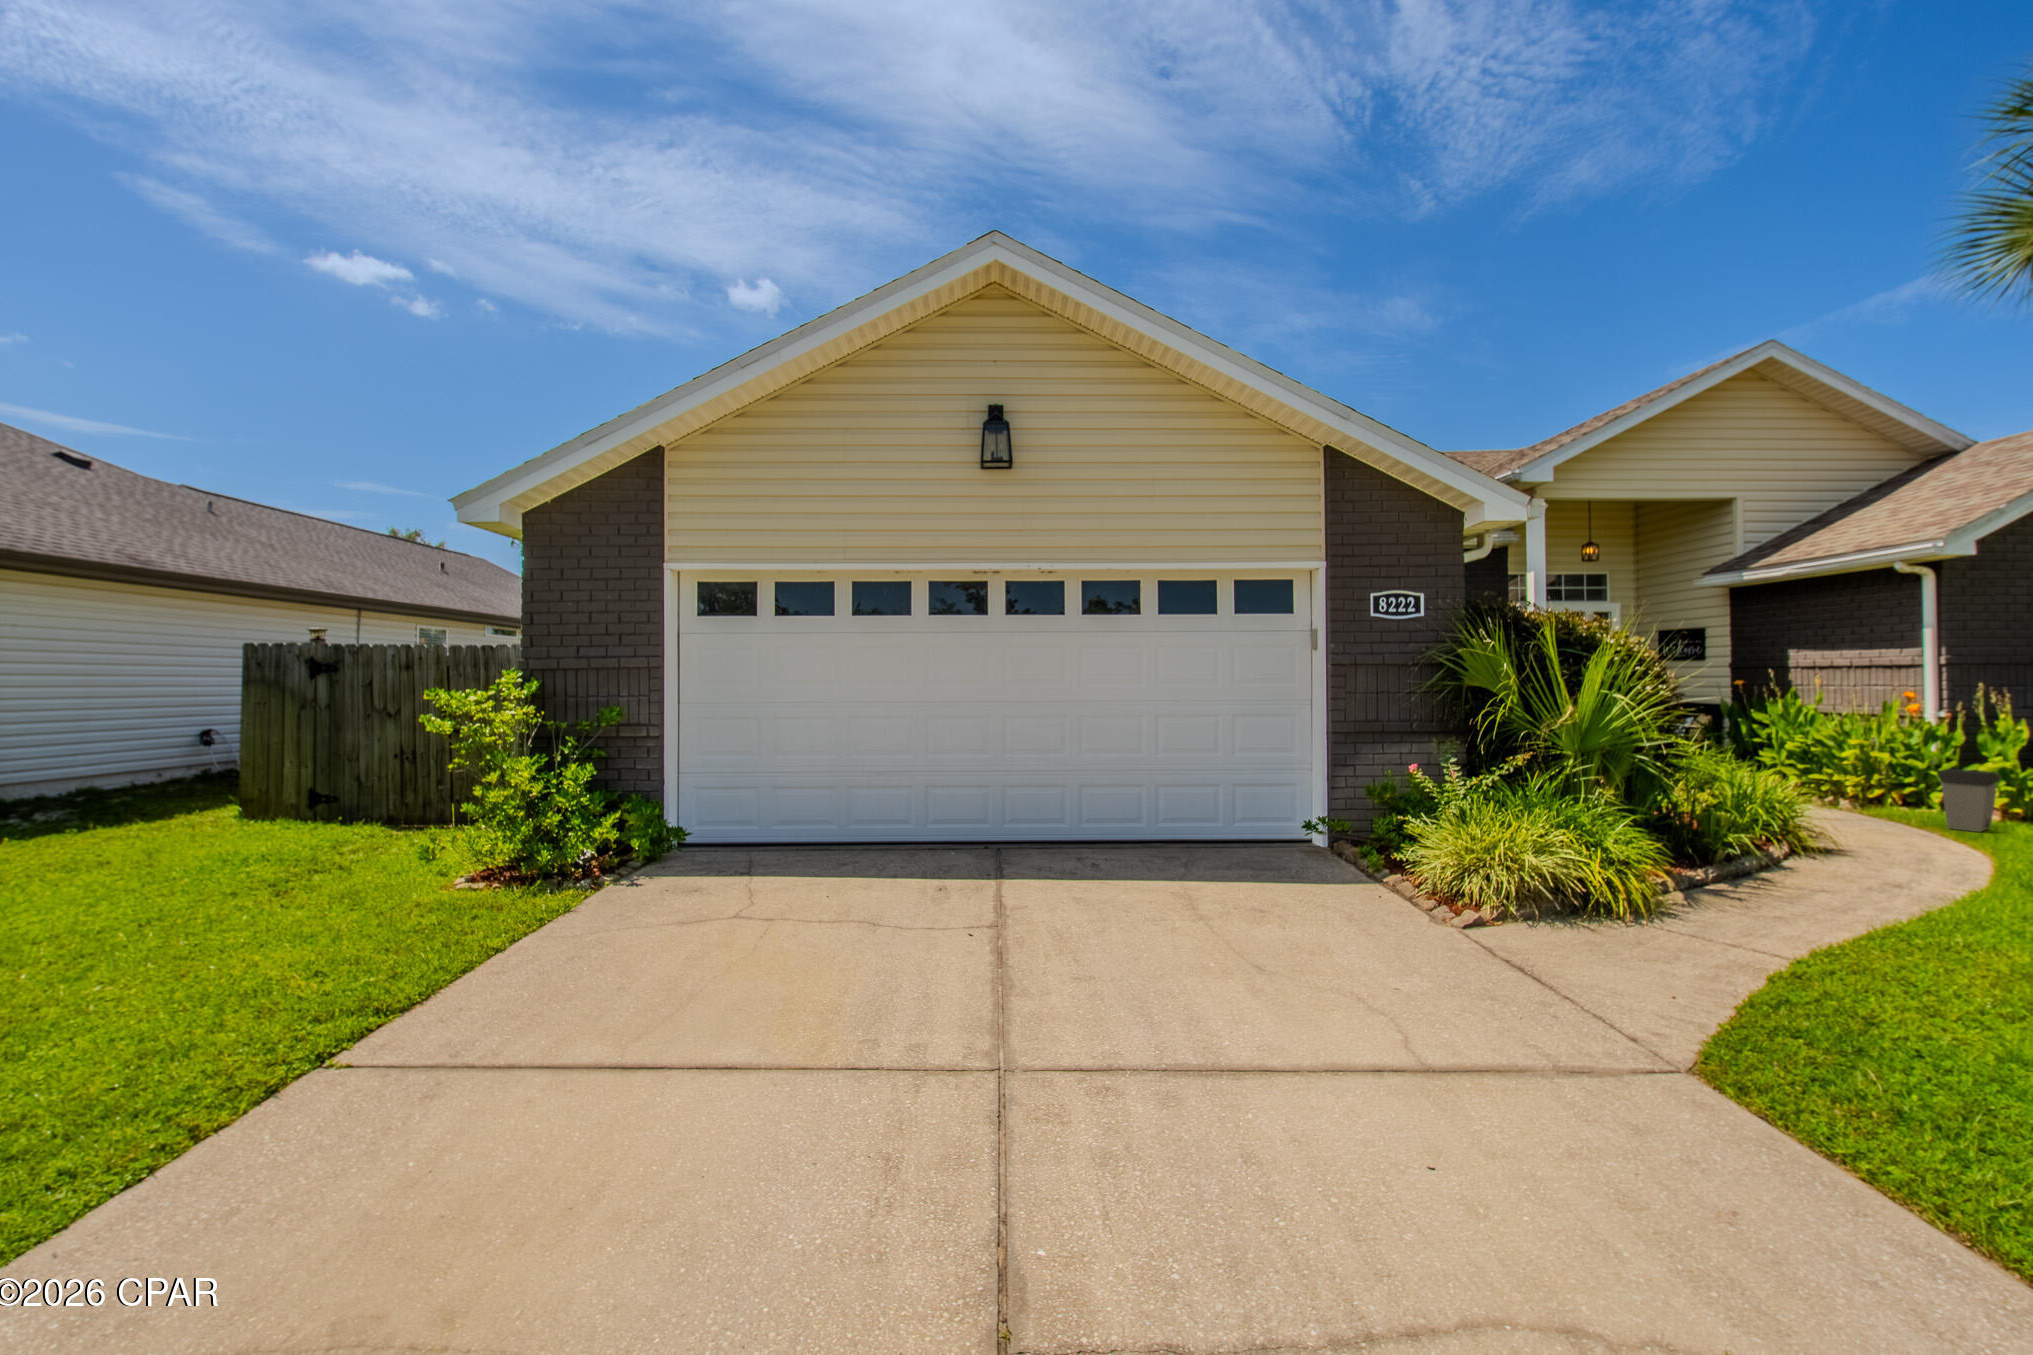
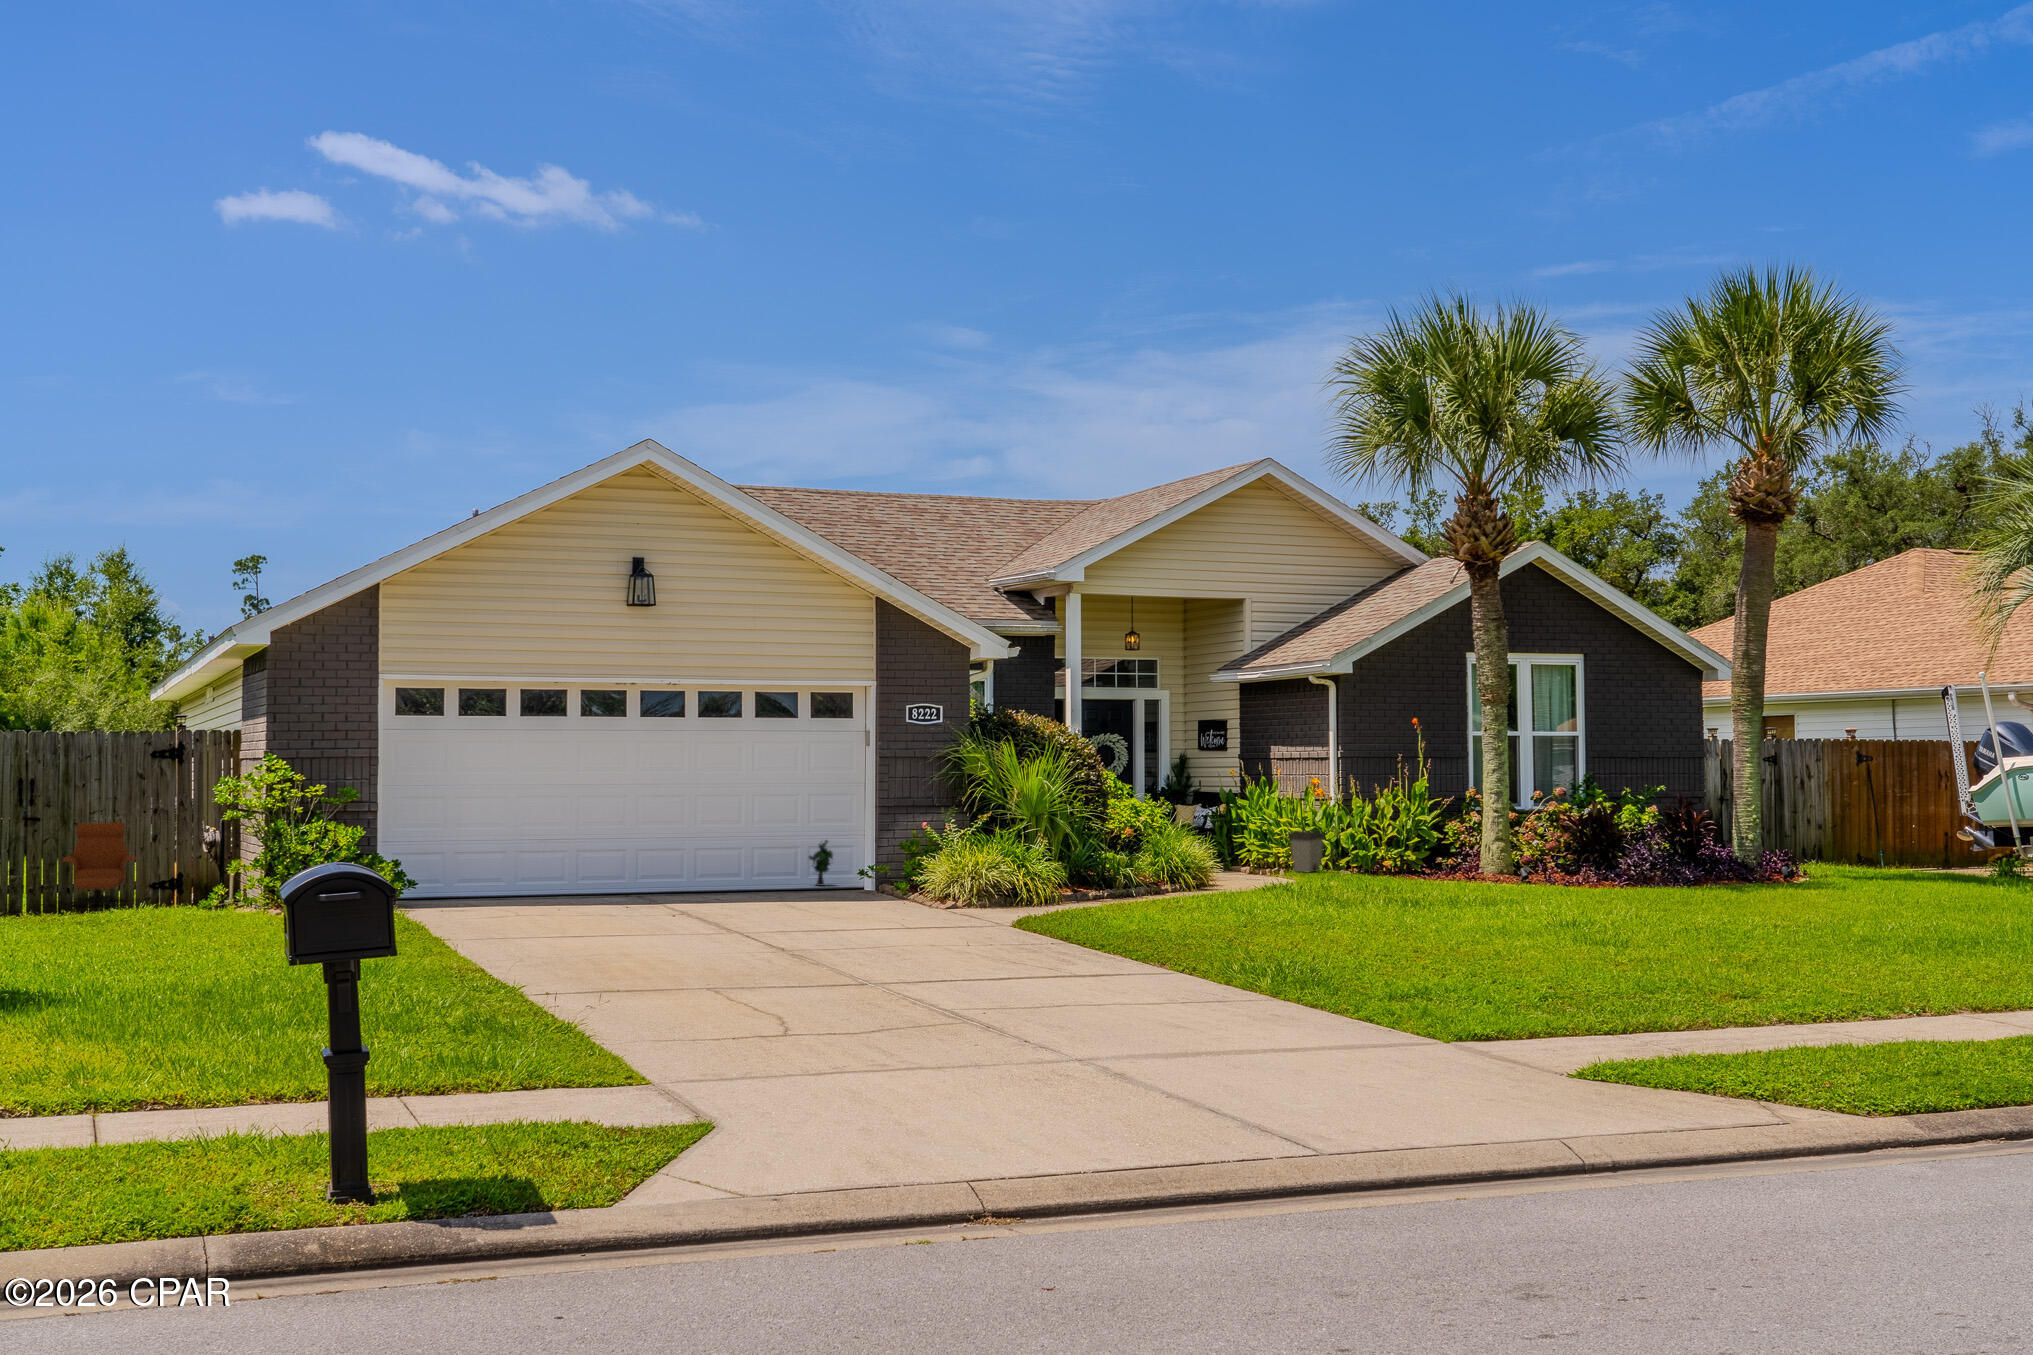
lounge chair: none [295,750,410,863] -> present [63,822,136,907]
decorative plant: none [1233,779,1270,842] -> present [809,840,833,885]

